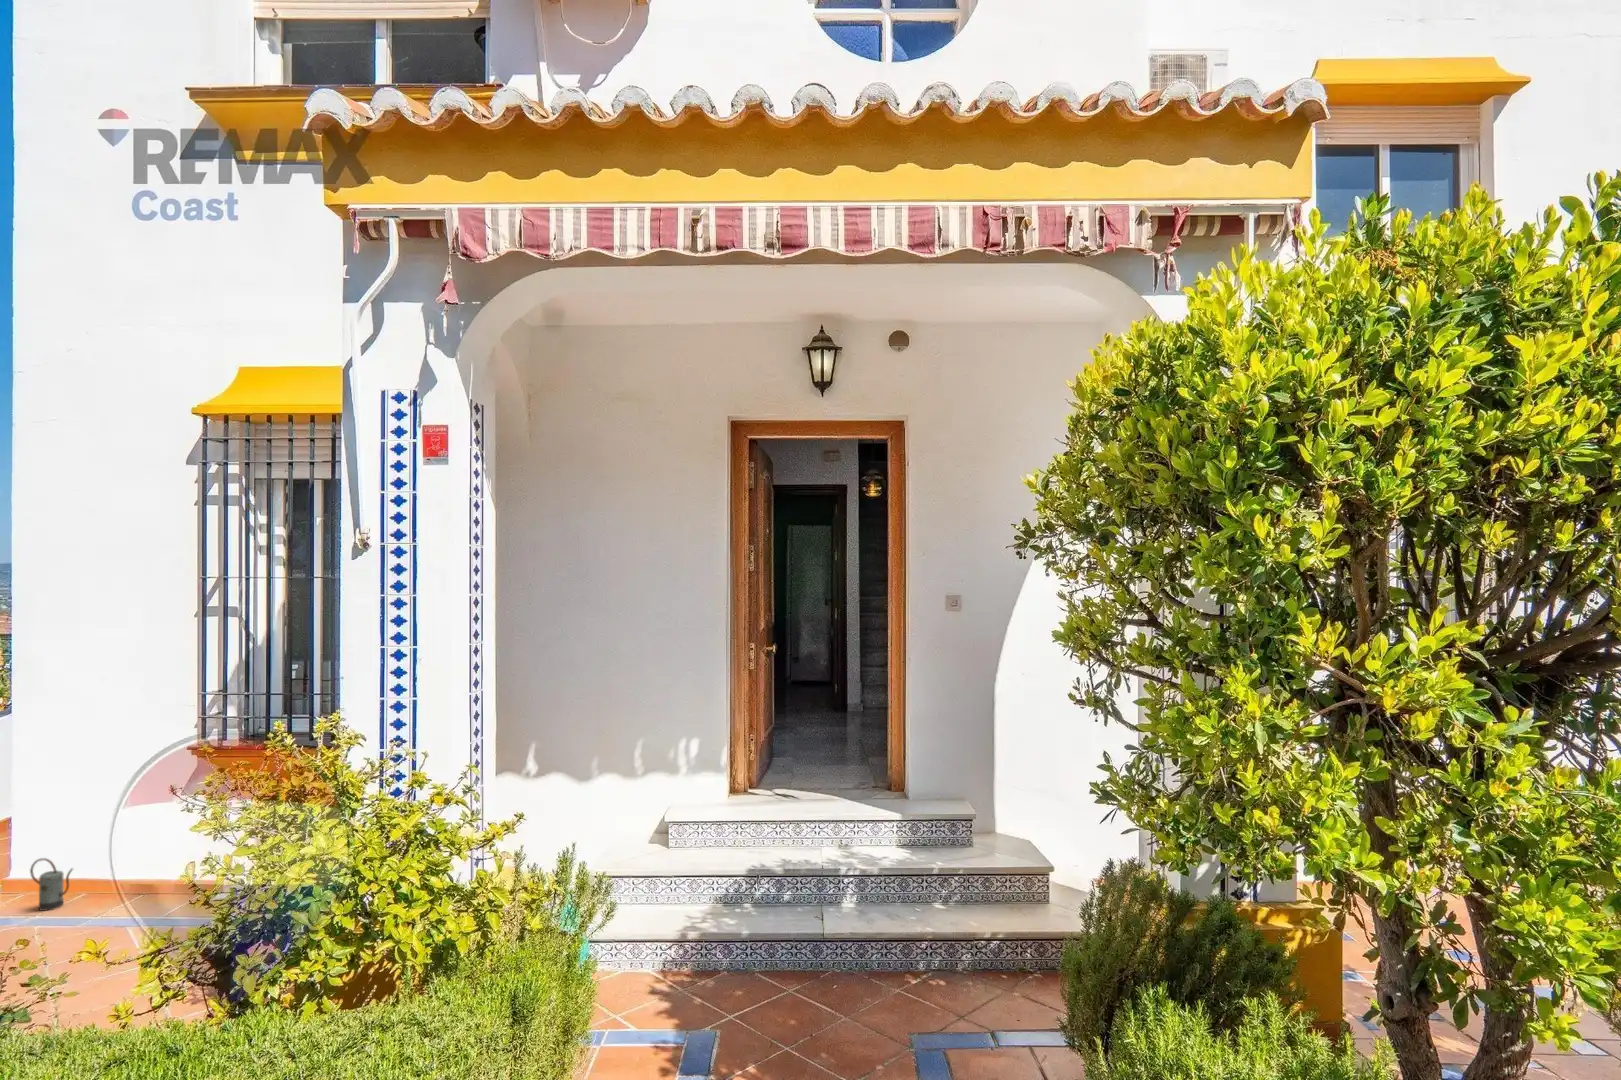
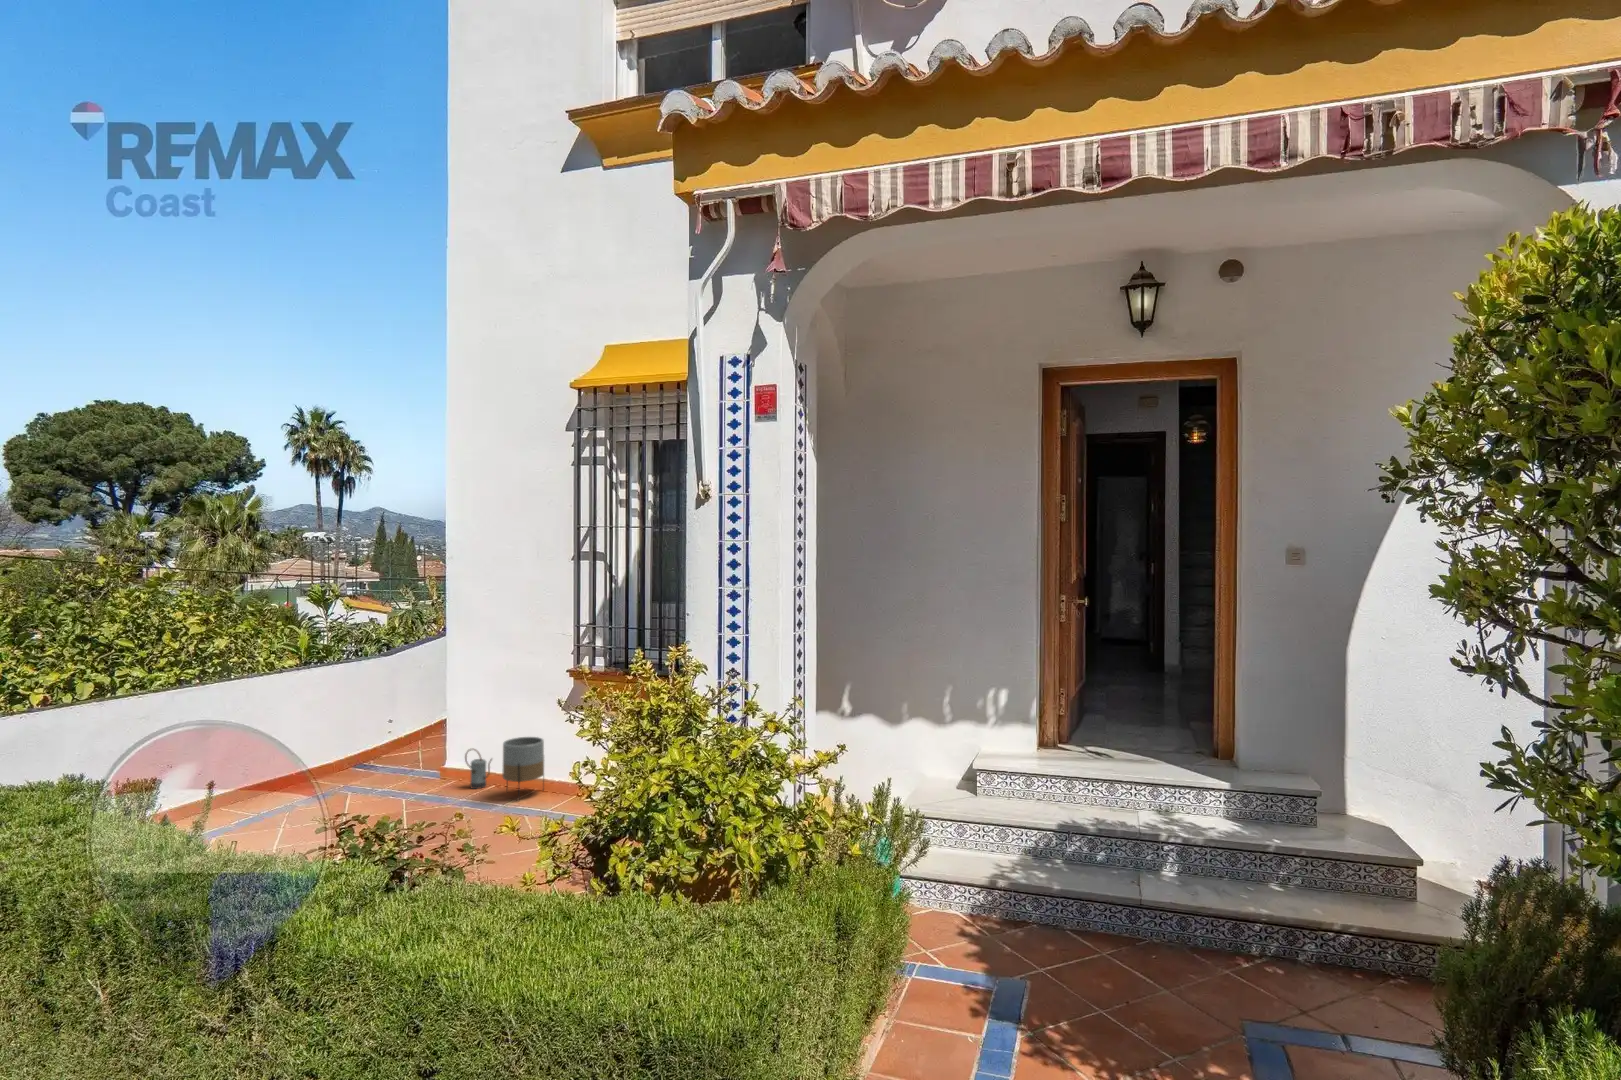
planter: none [89,836,150,920] -> present [503,737,544,783]

